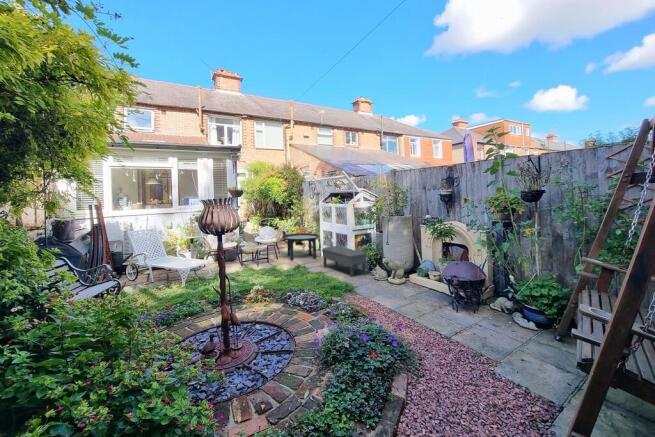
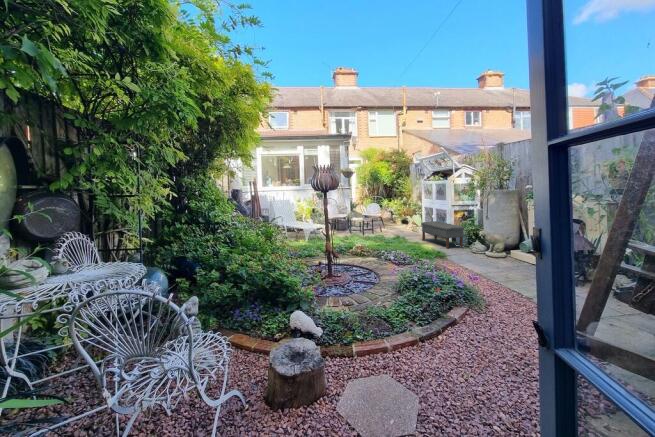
round table: present [283,233,319,261] -> none [386,211,422,235]

